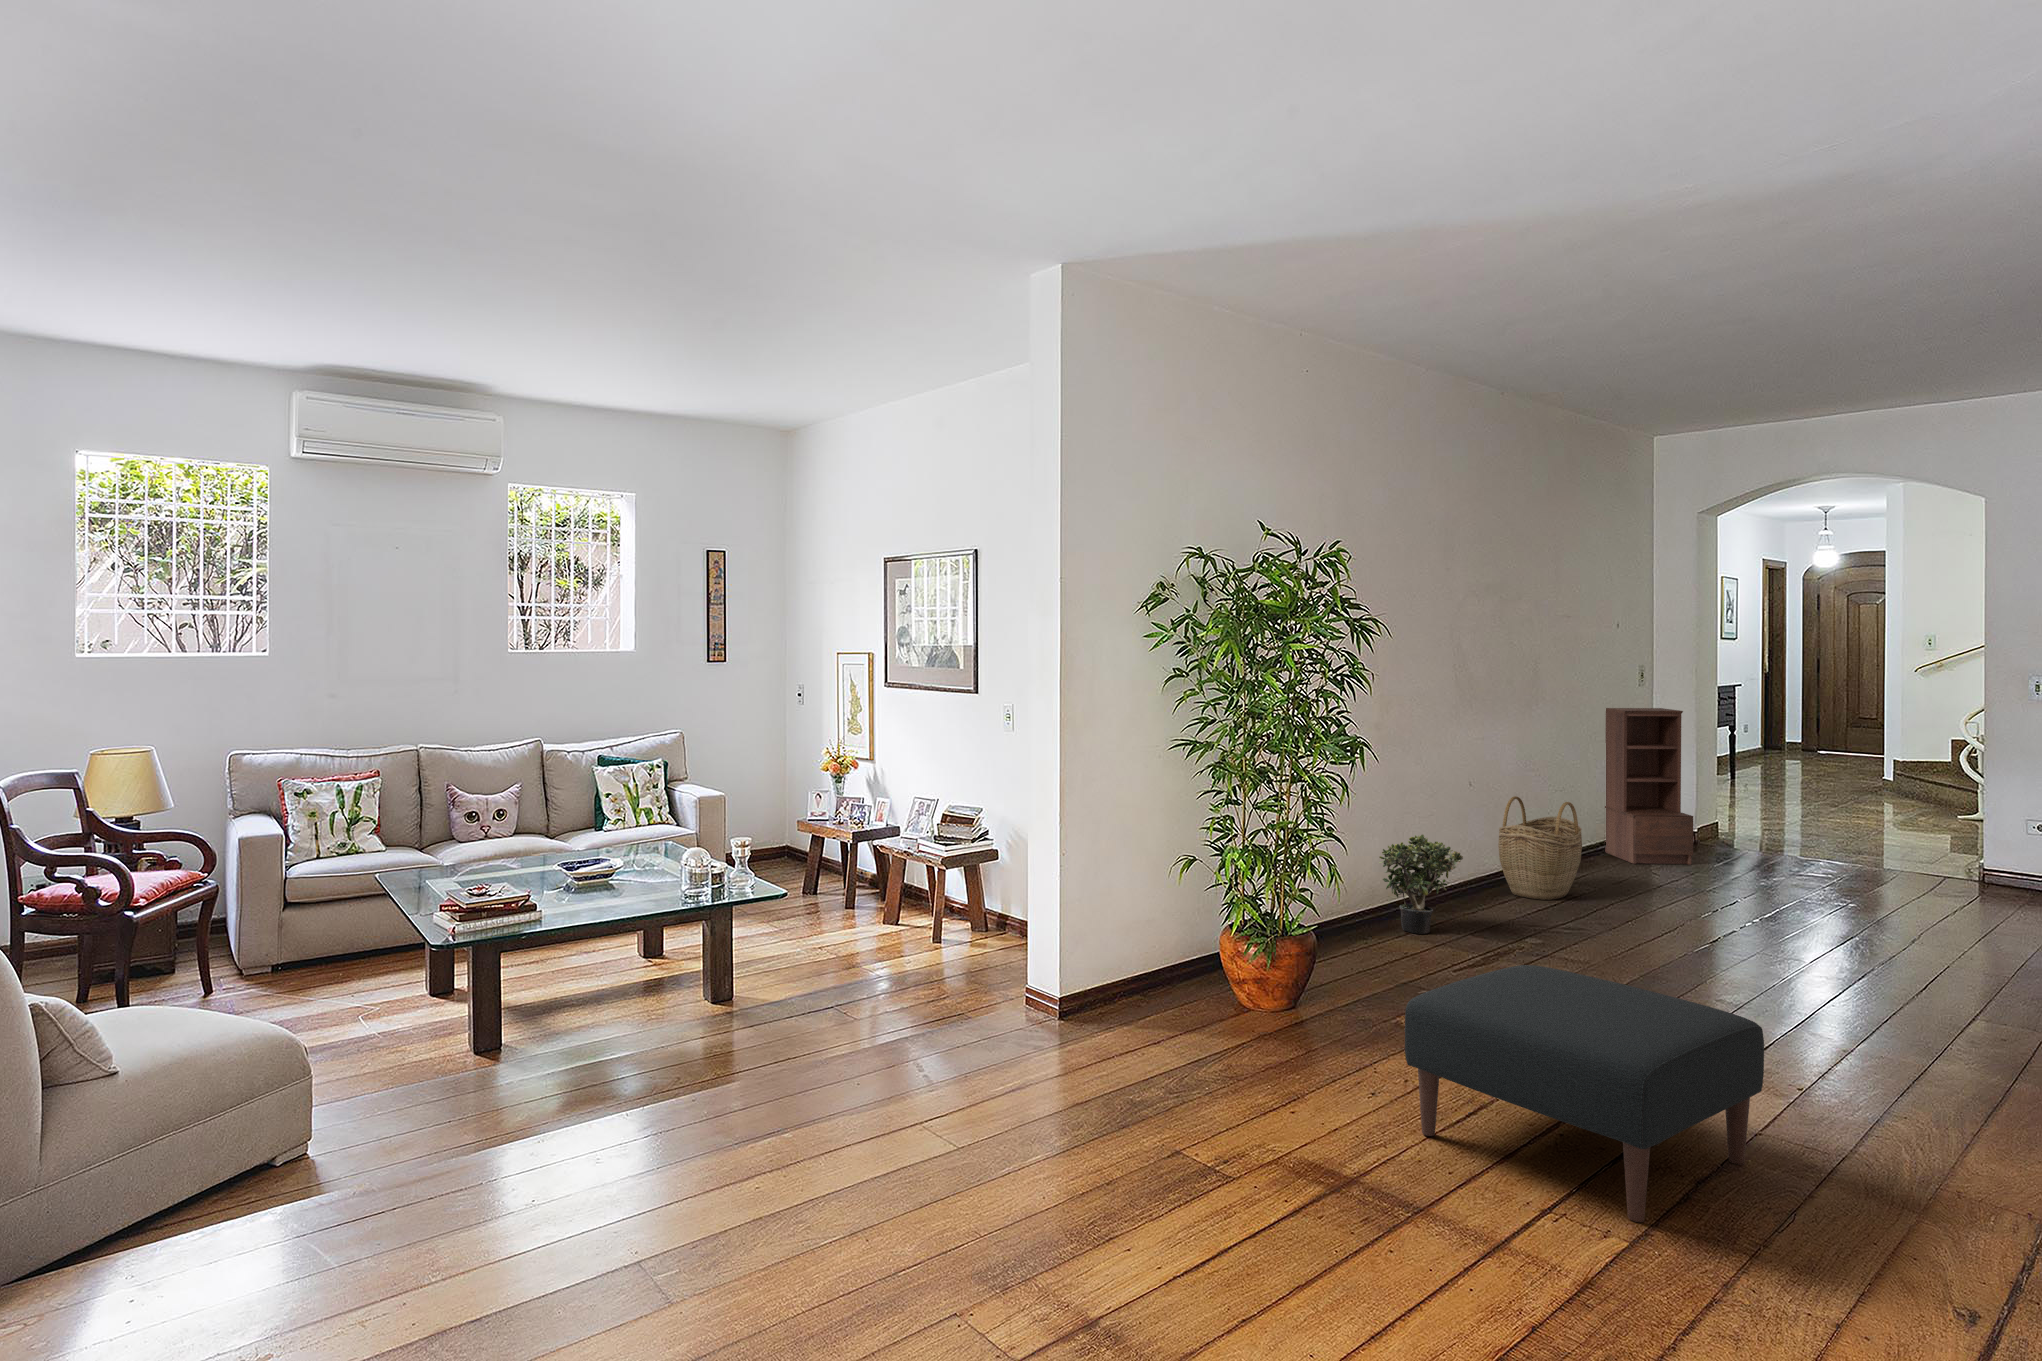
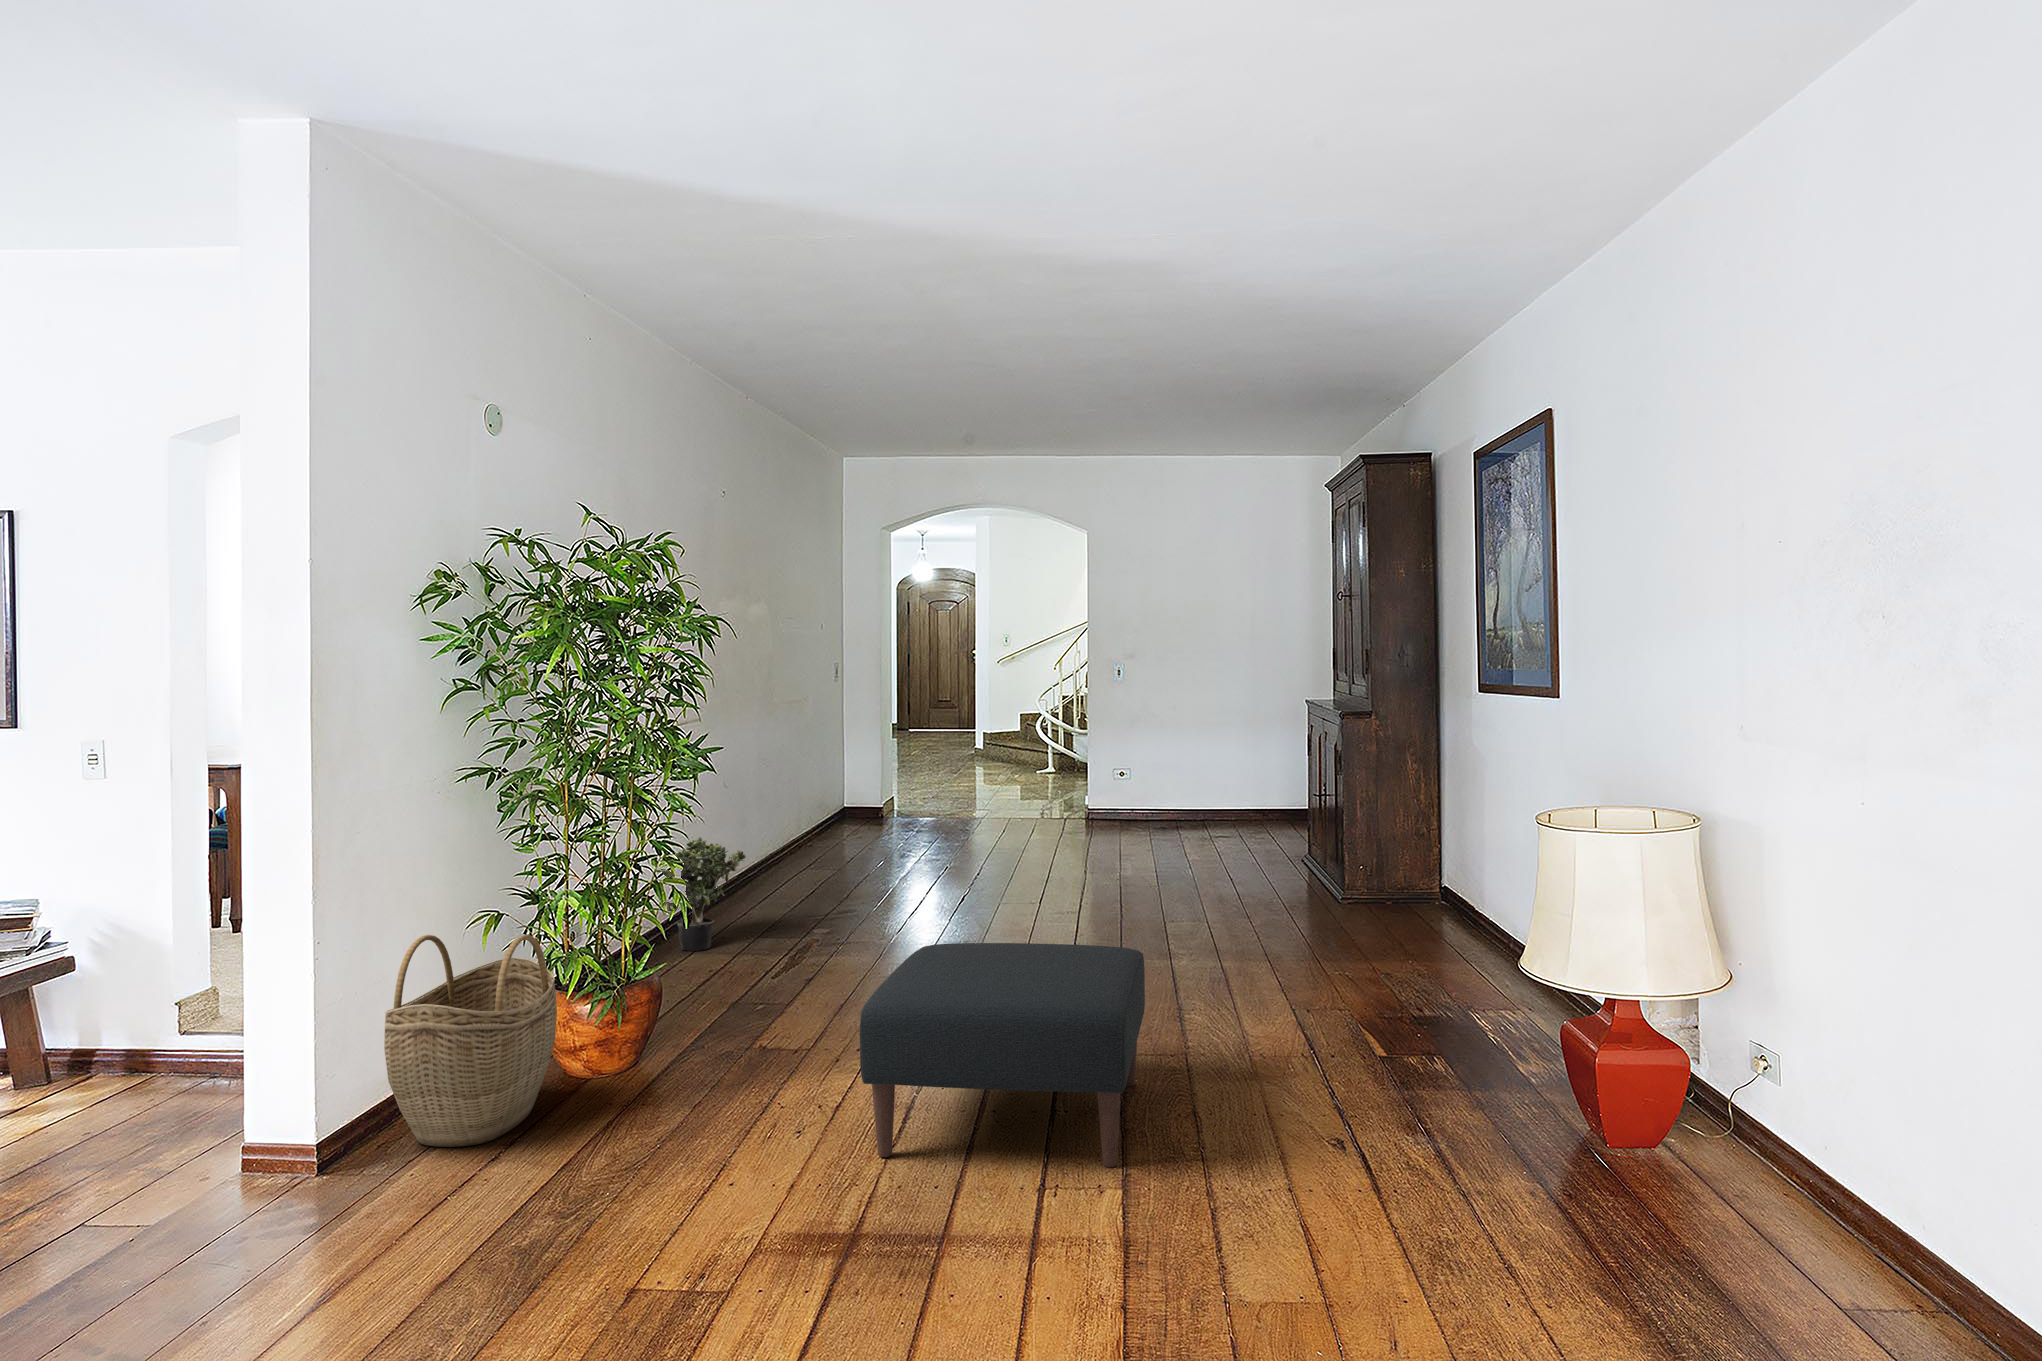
bookshelf: present [1605,708,1693,865] -> none [802,690,885,843]
woven basket: present [1498,796,1582,900] -> present [384,935,557,1147]

